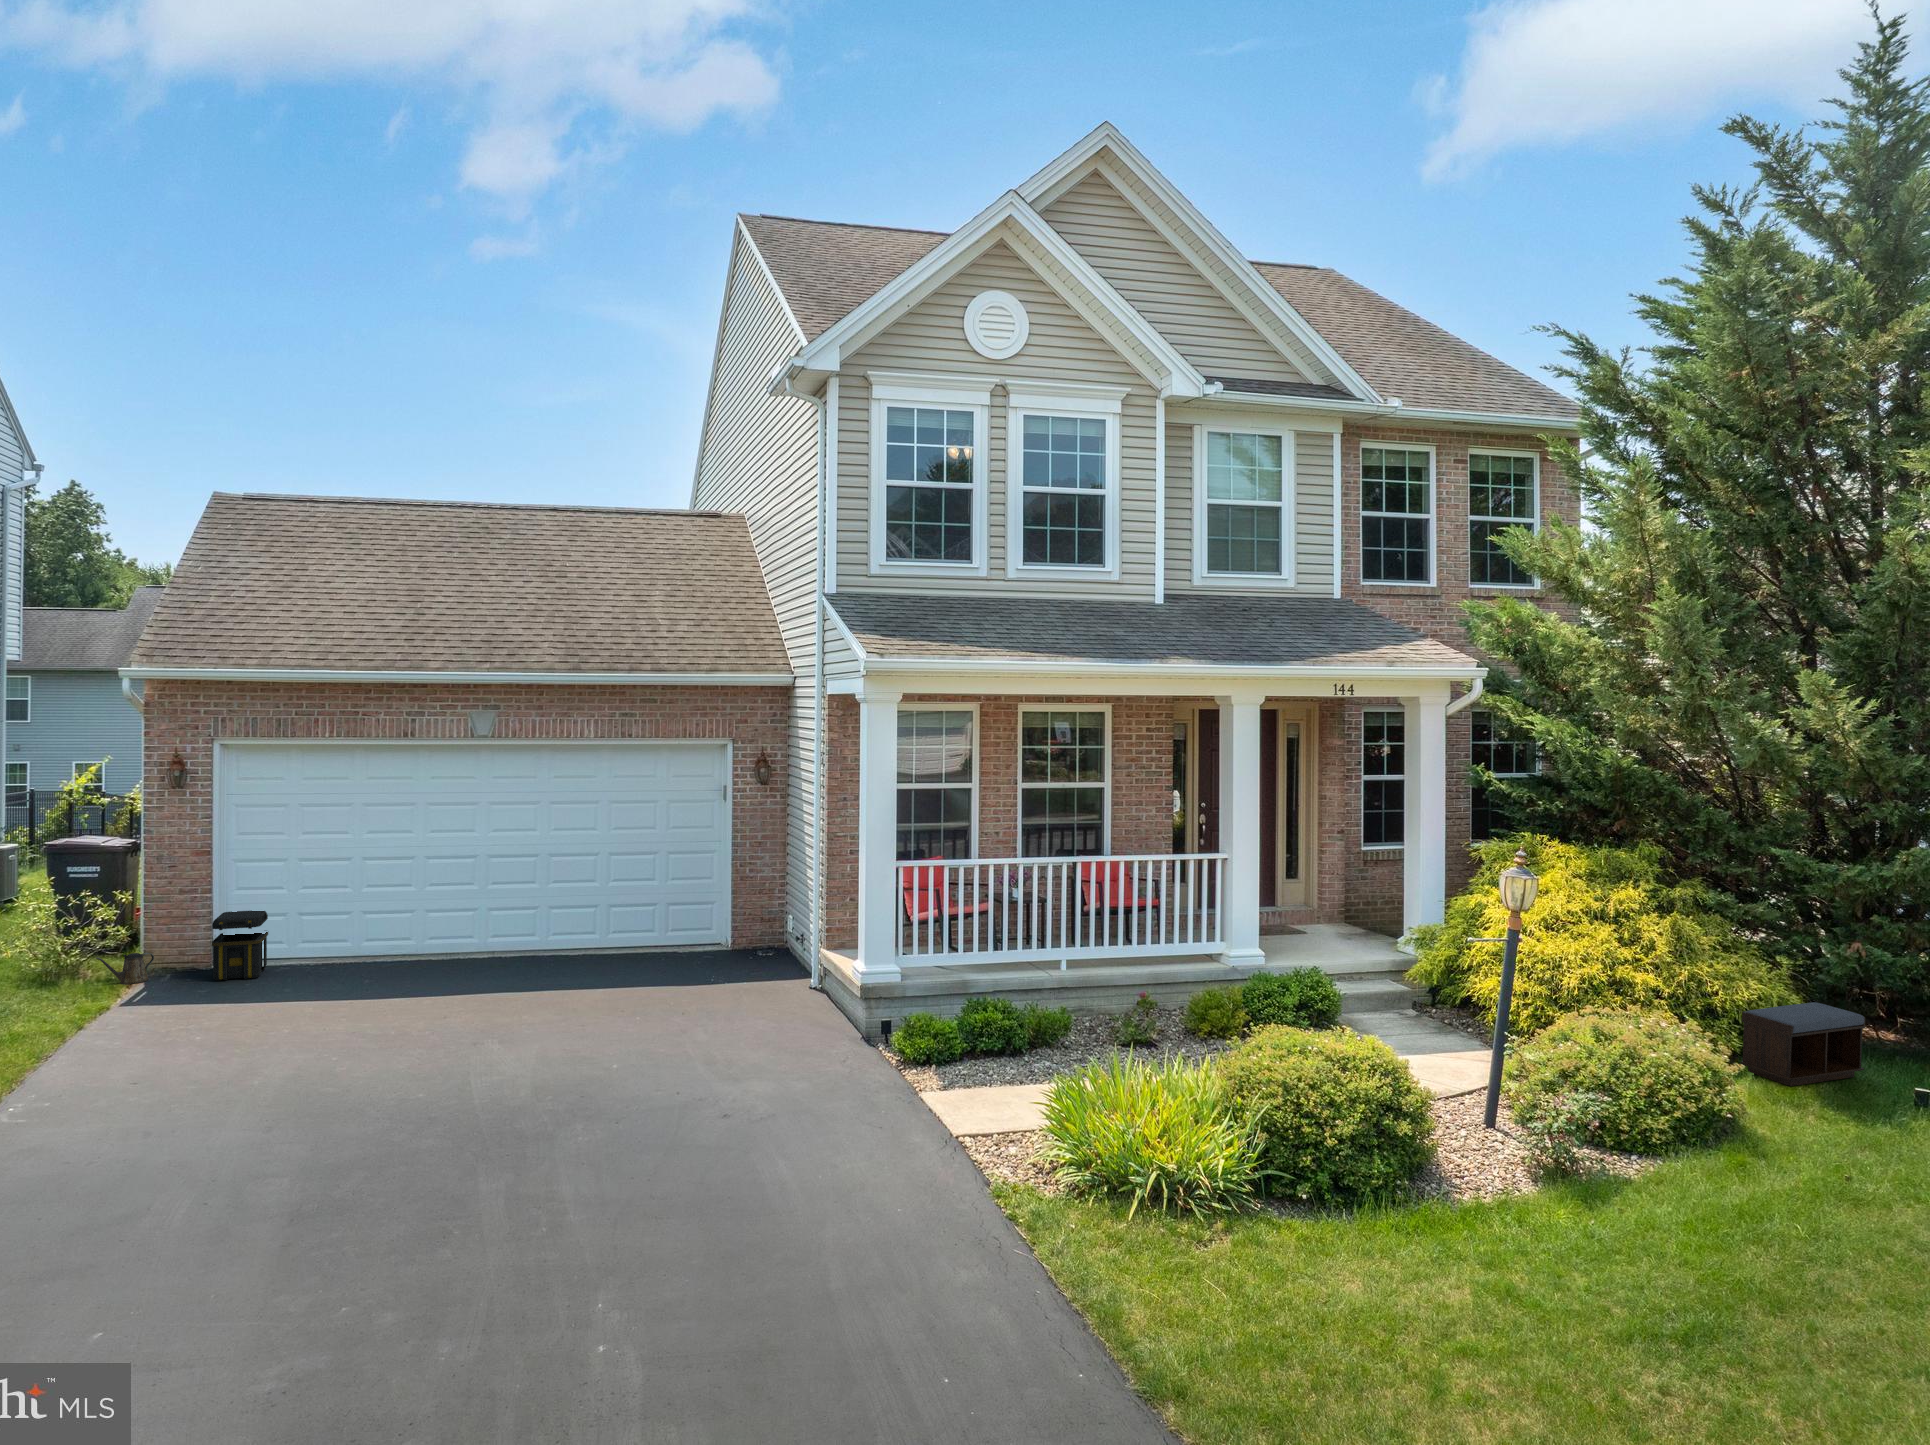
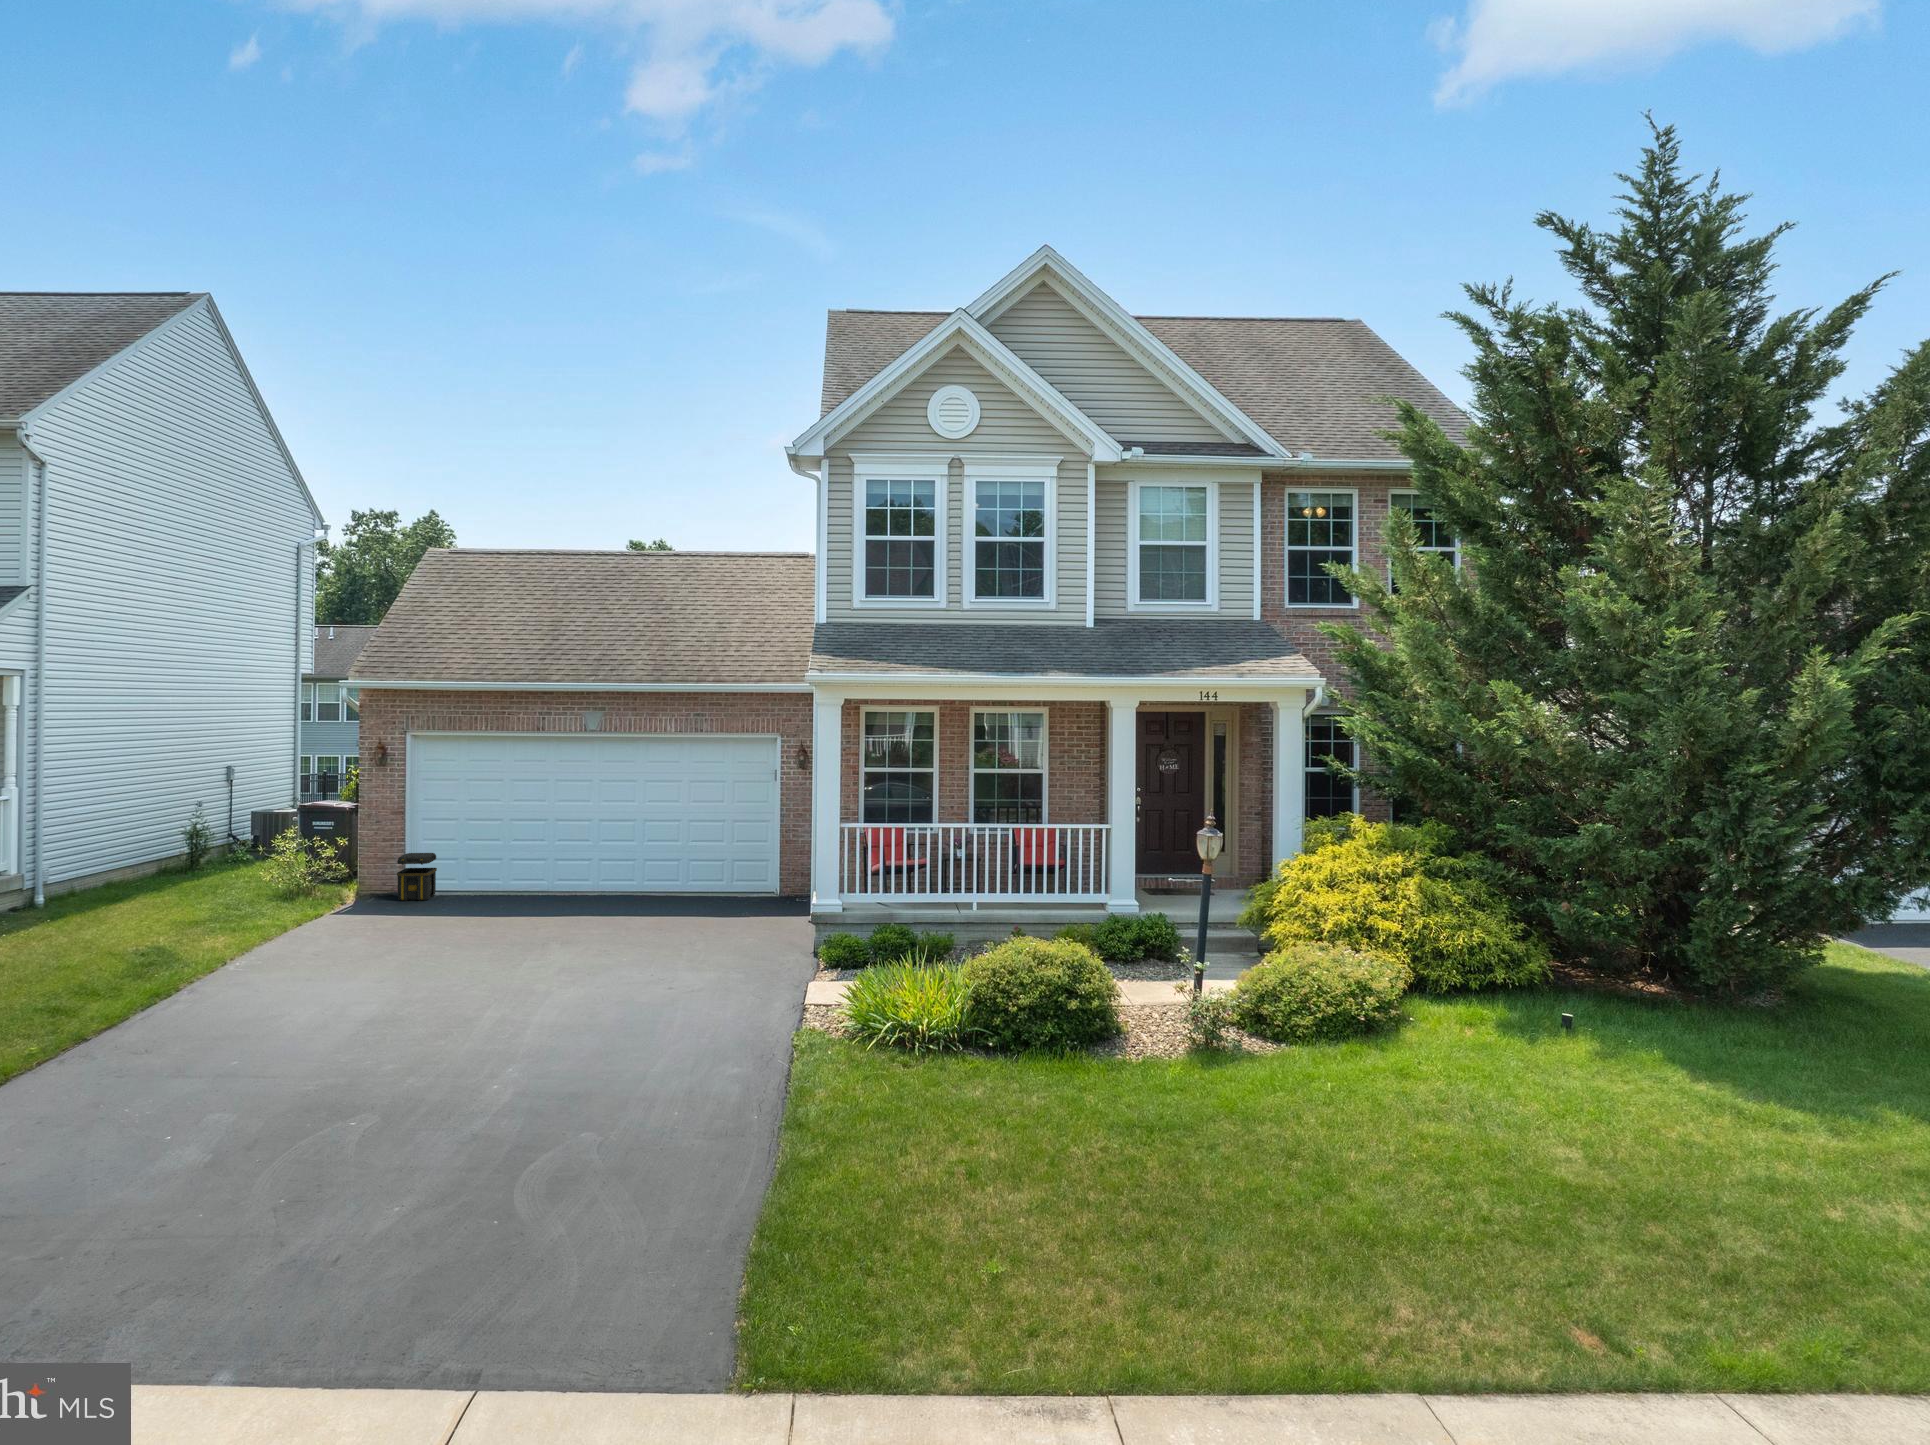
watering can: present [96,953,154,984] -> none [323,879,362,900]
bench: present [1740,1002,1865,1086] -> none [1457,950,1560,1012]

